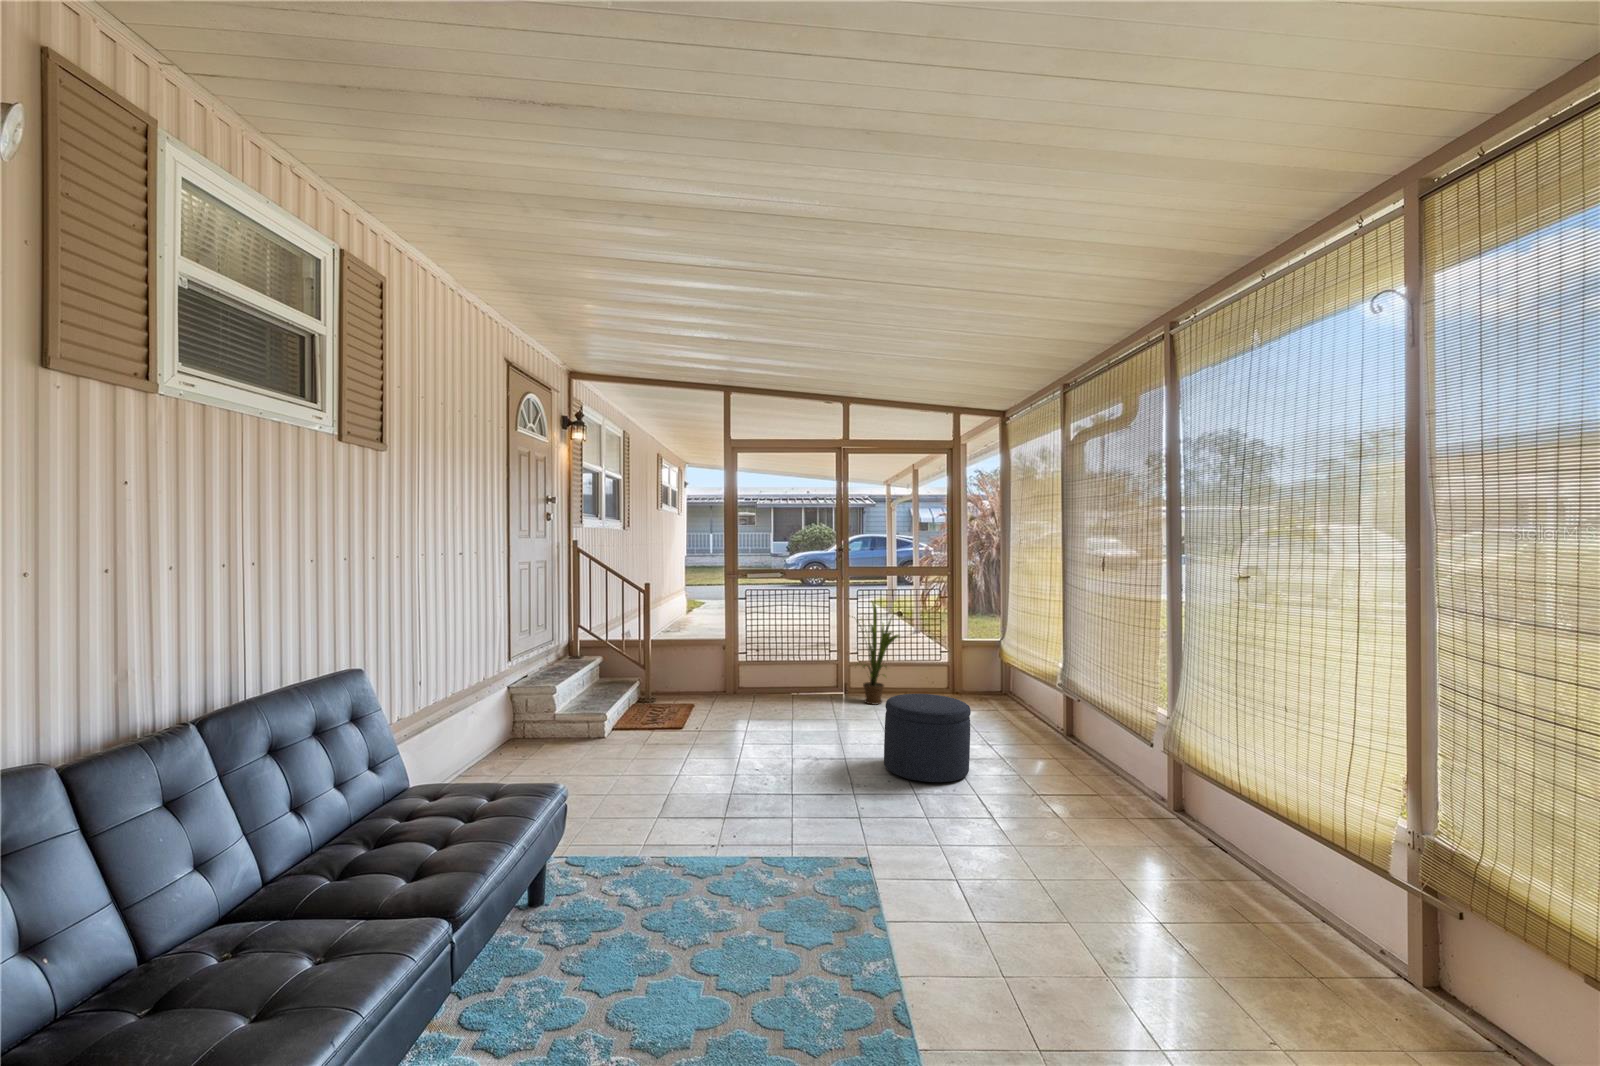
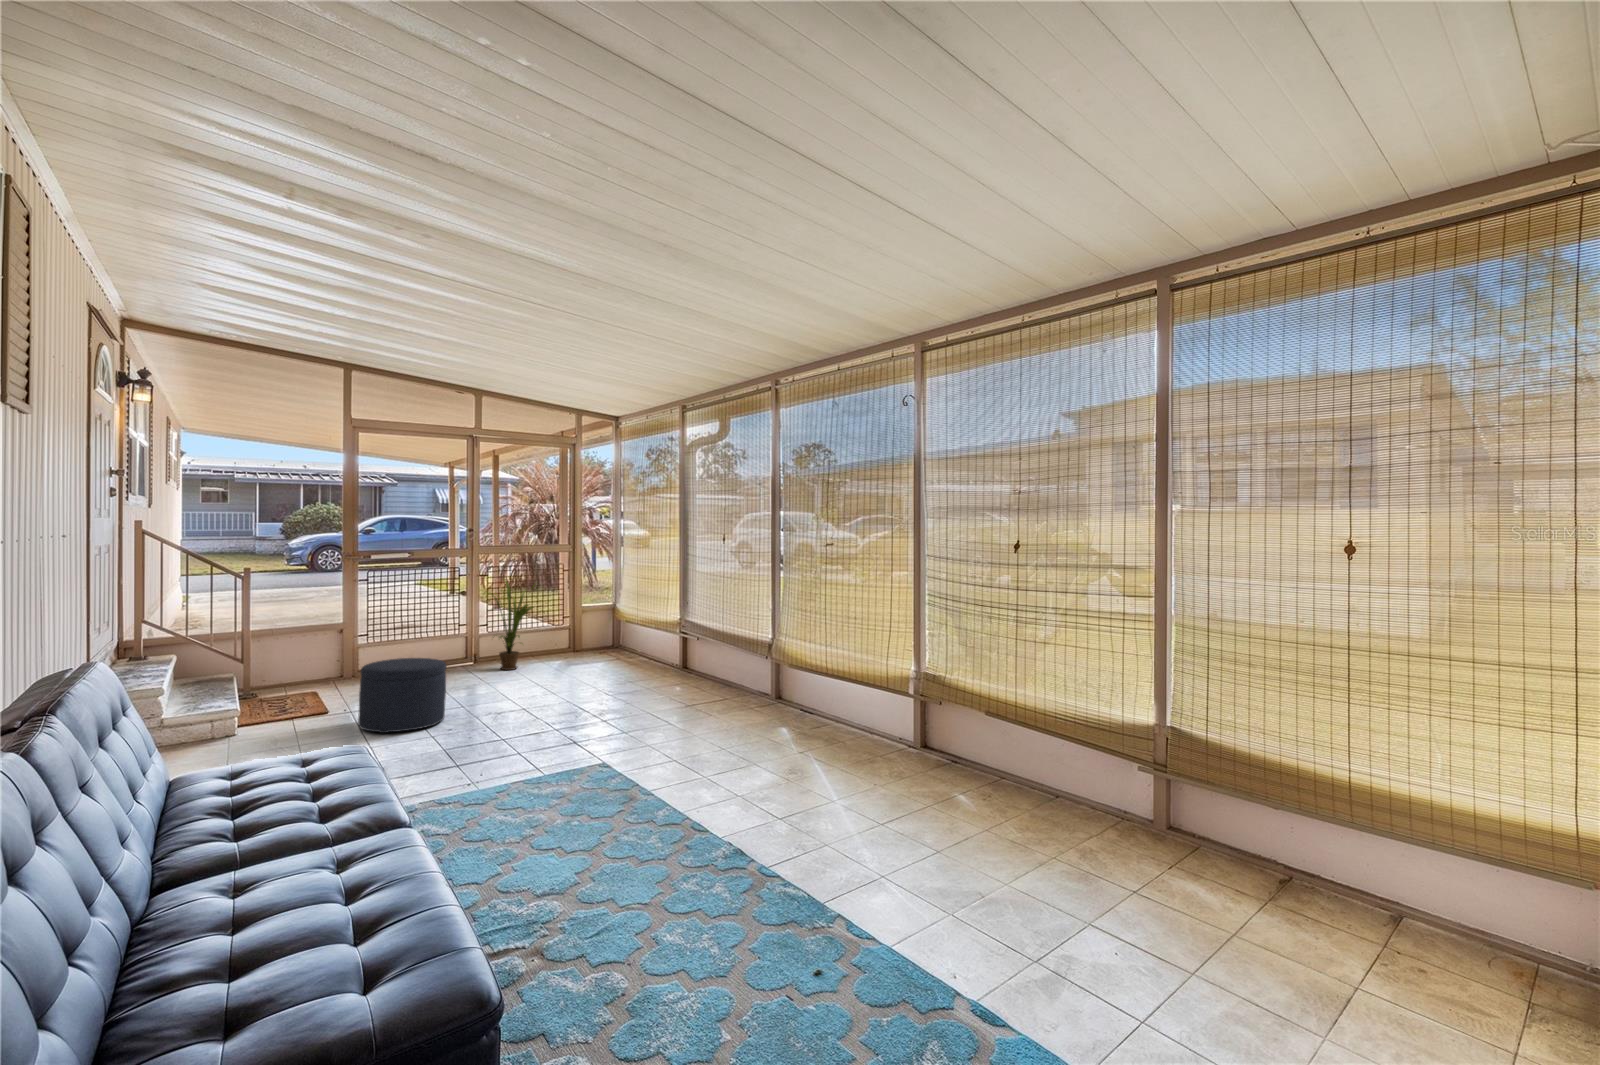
ottoman: present [884,694,971,782] -> present [358,658,447,733]

